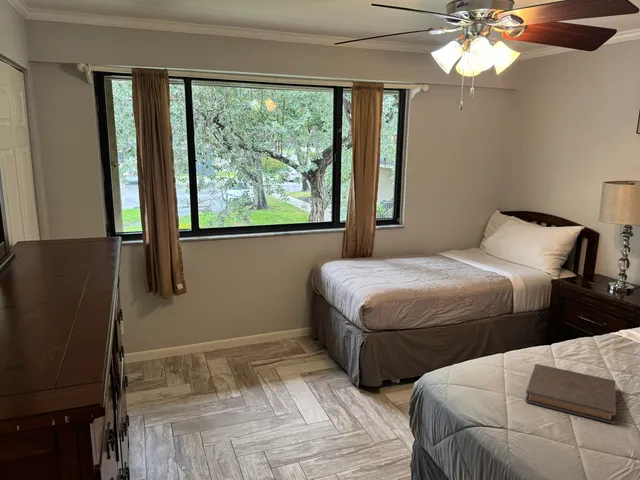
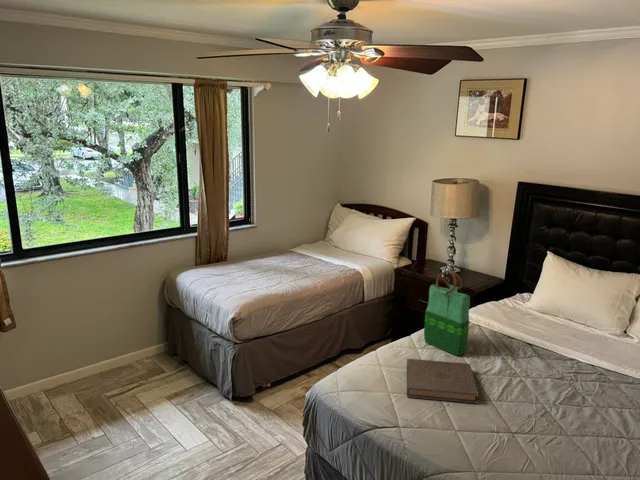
tote bag: none [565,271,623,372] -> present [424,270,470,356]

